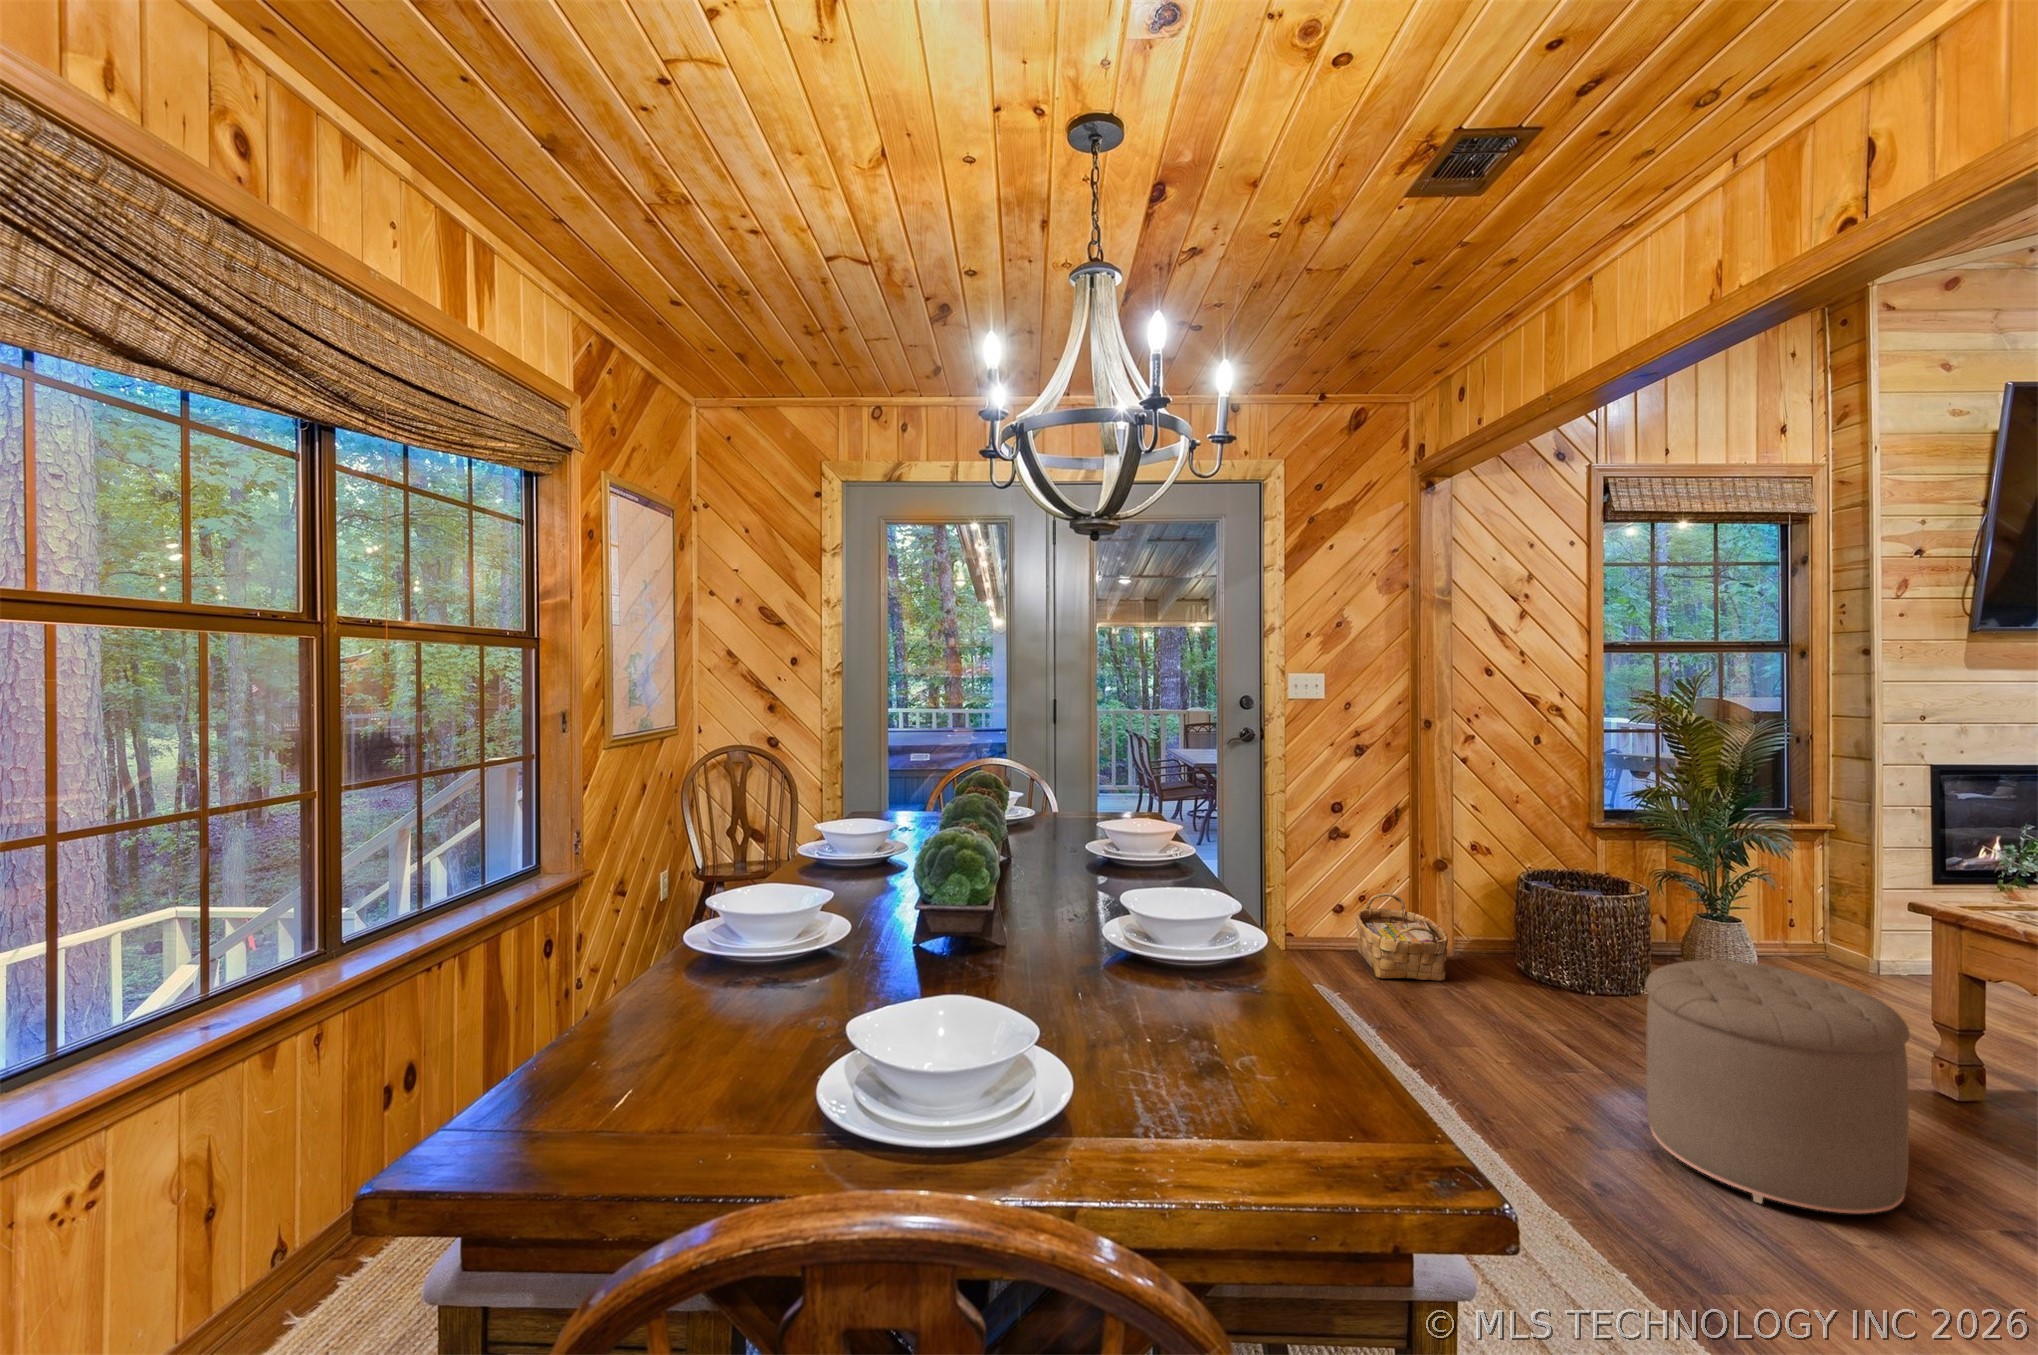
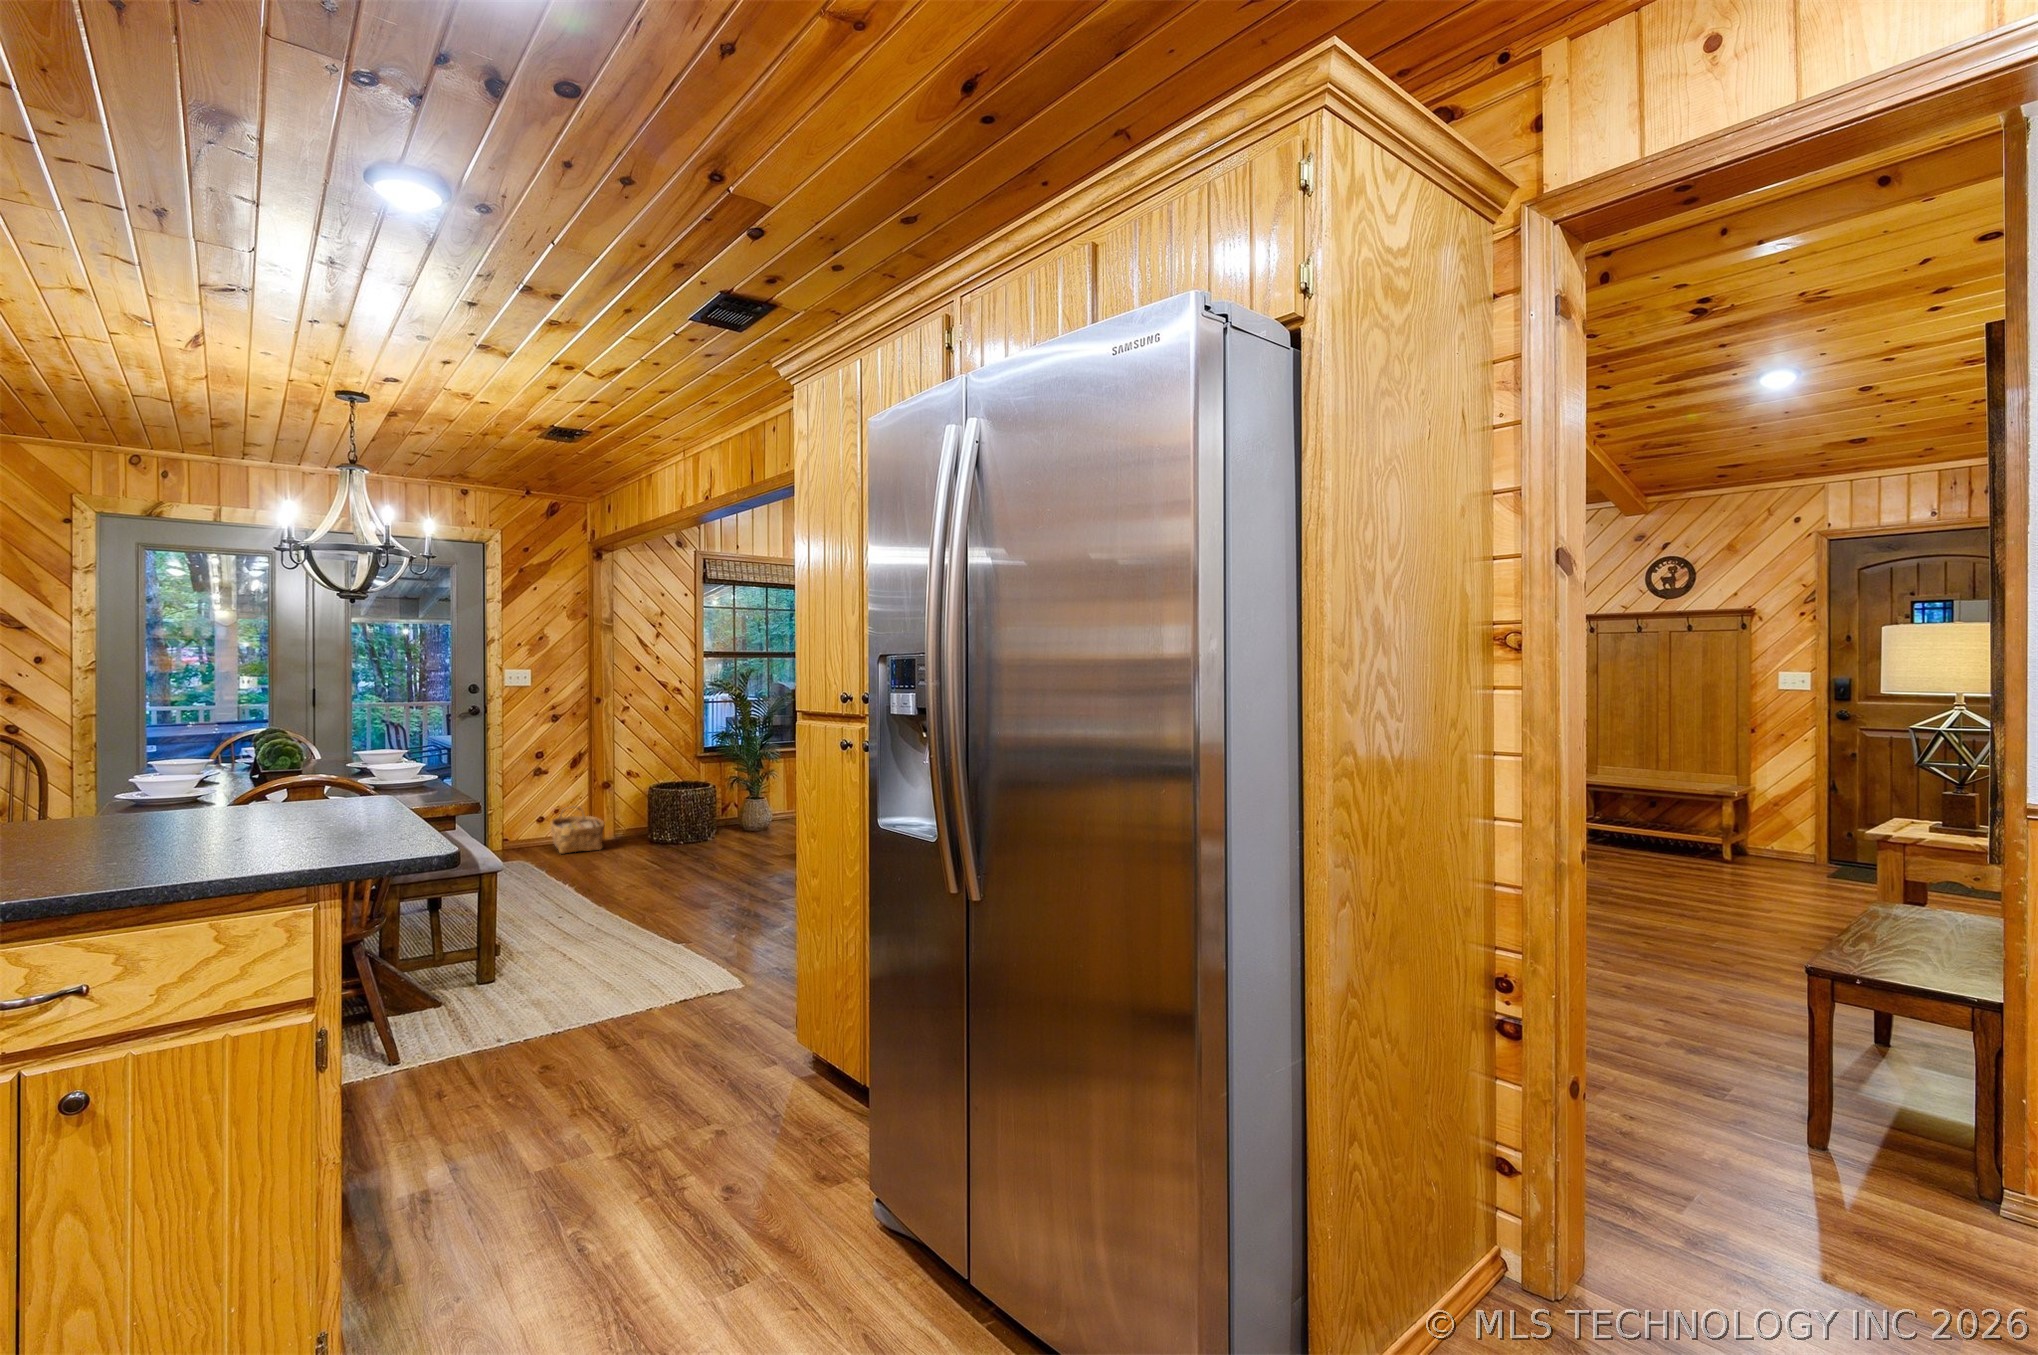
ottoman: present [1645,960,1910,1214] -> none [655,799,743,888]

